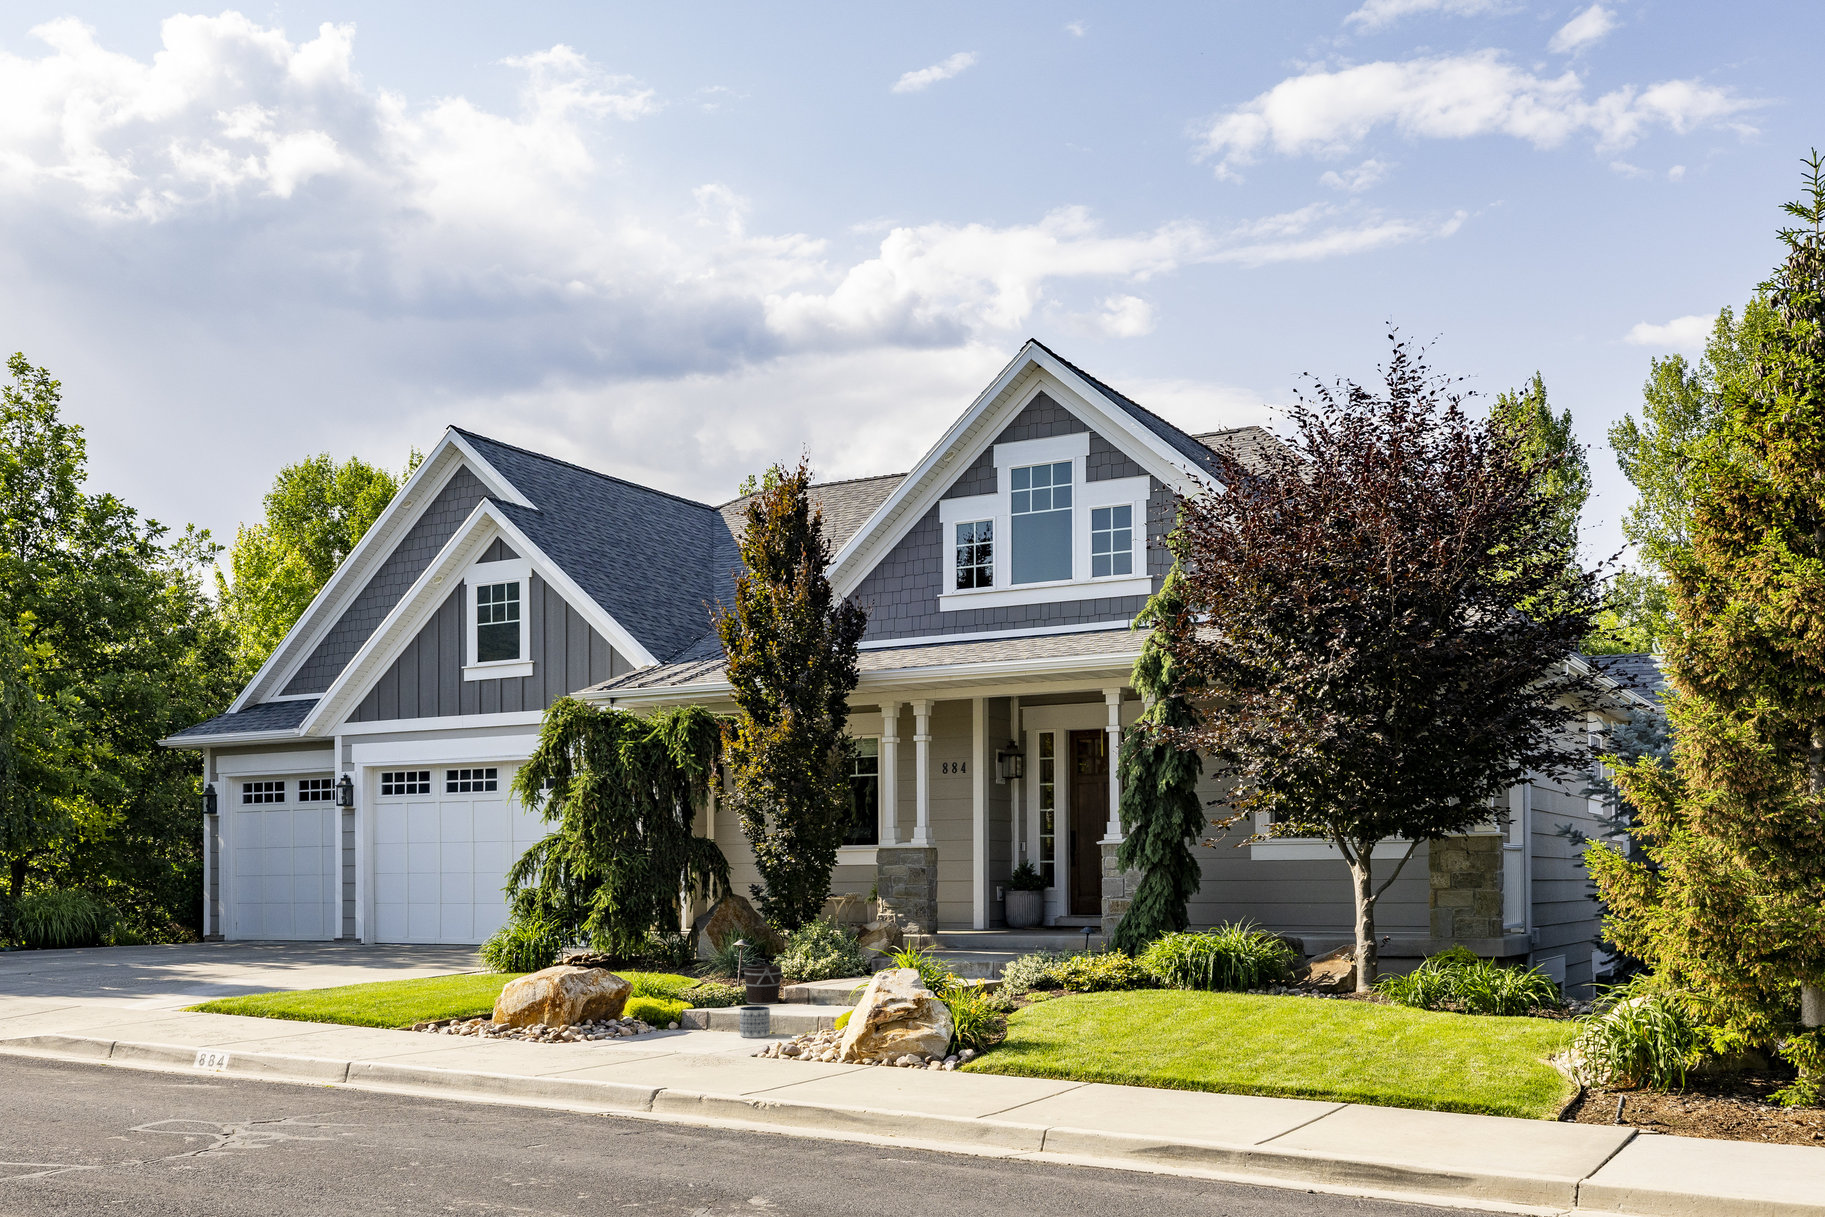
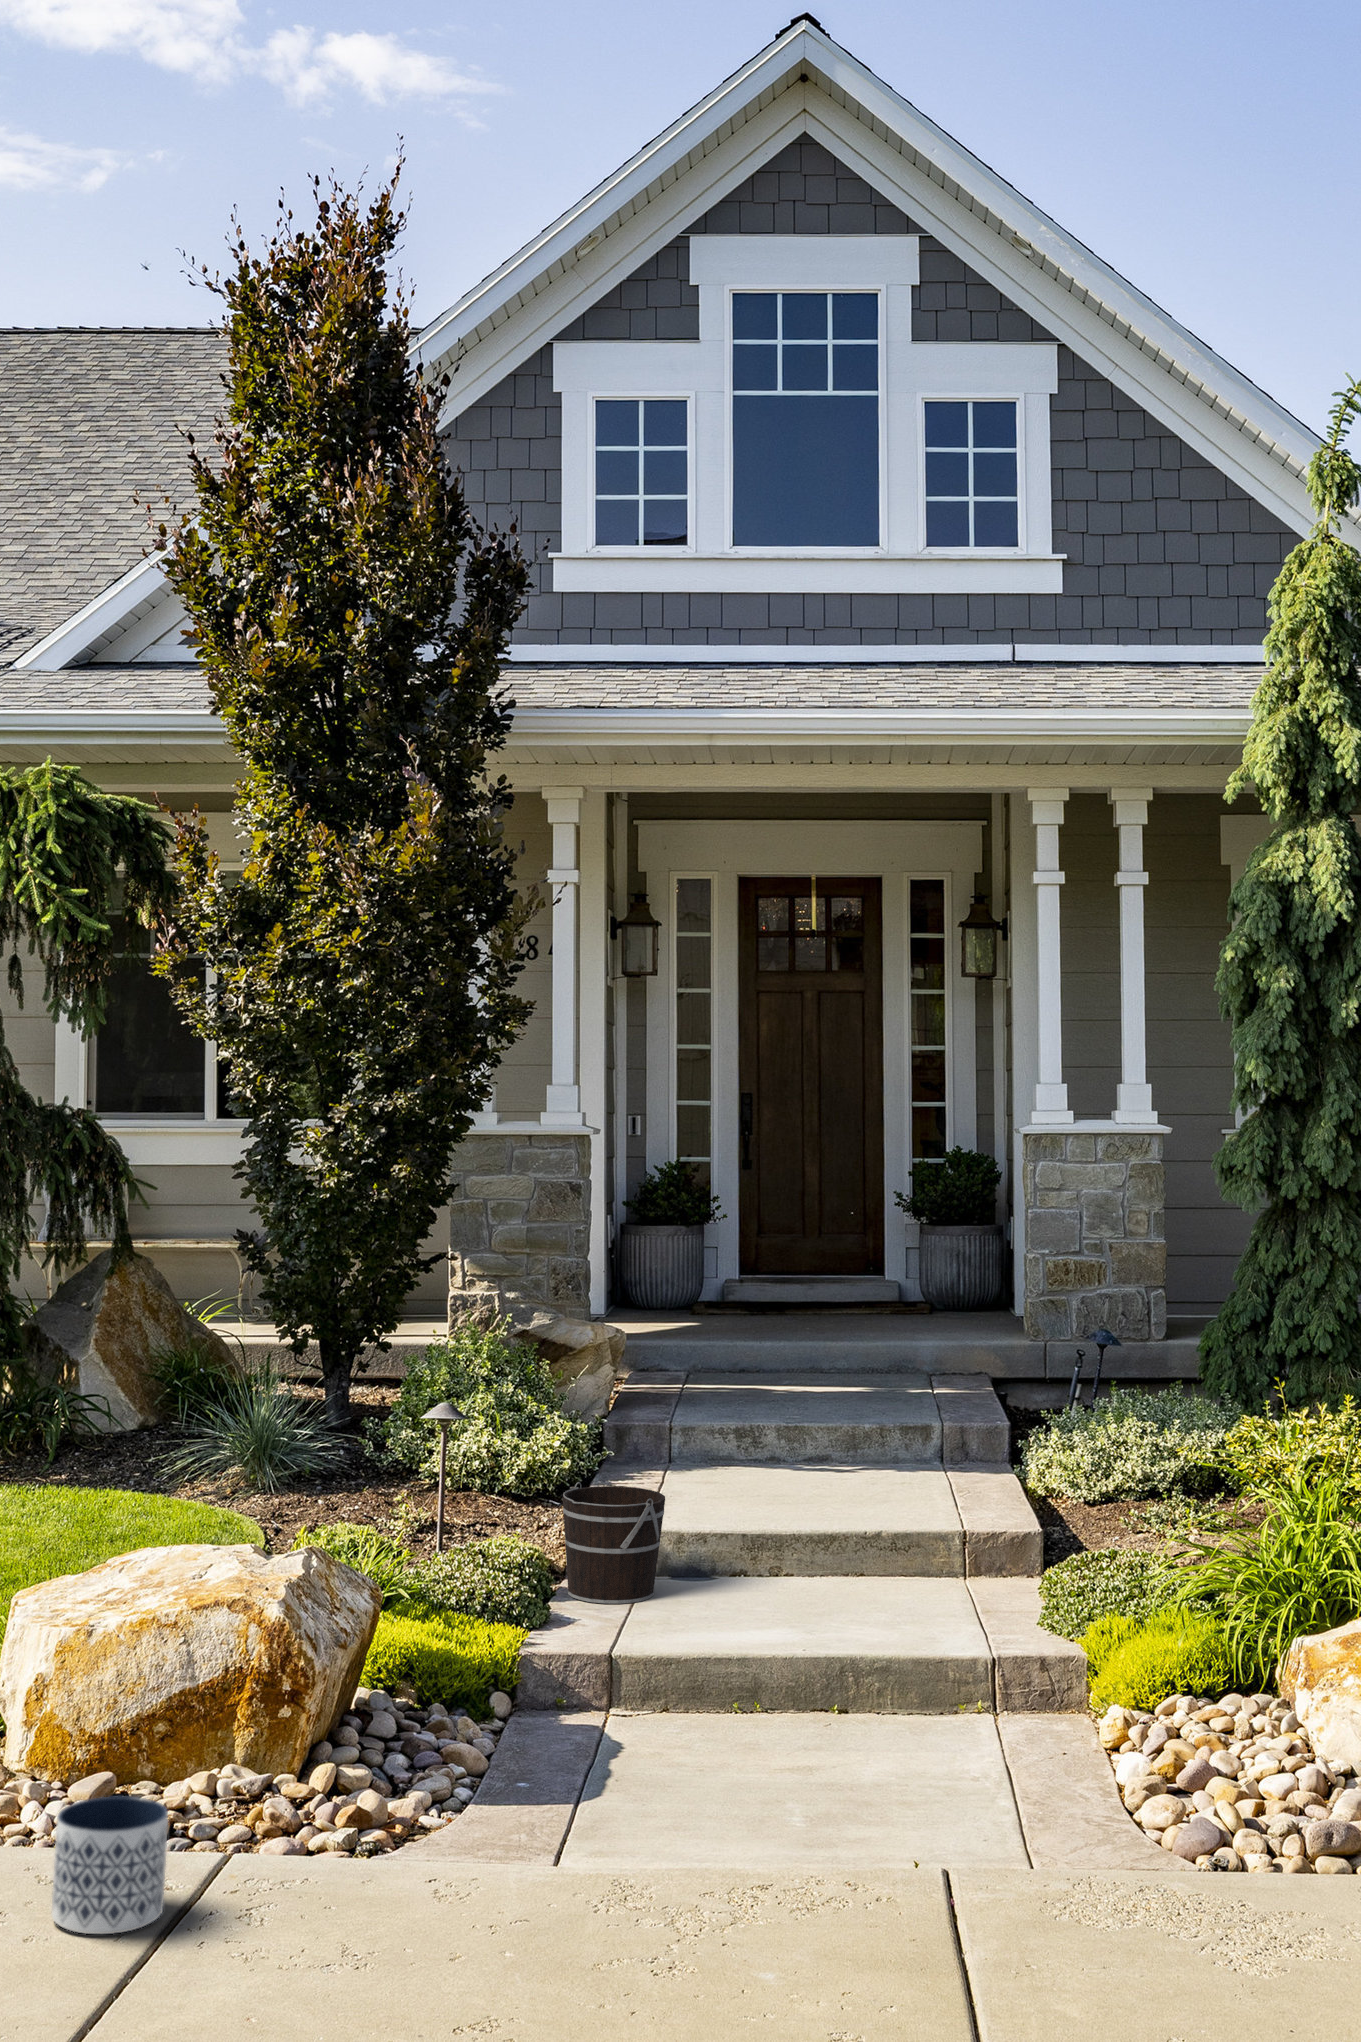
planter: present [740,1006,770,1038] -> present [51,1796,168,1934]

